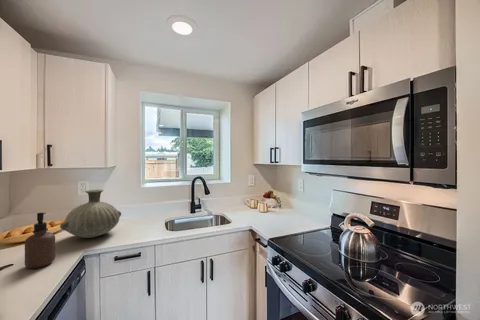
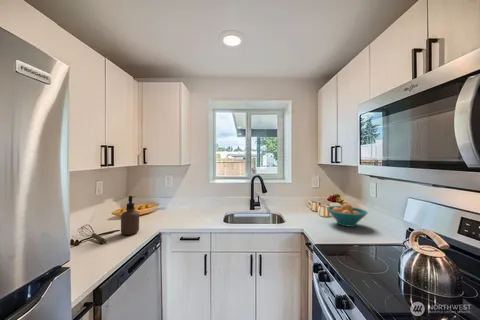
vase: present [60,189,121,238] -> none [148,182,191,219]
fruit bowl: none [268,199,301,219] -> present [327,203,367,227]

